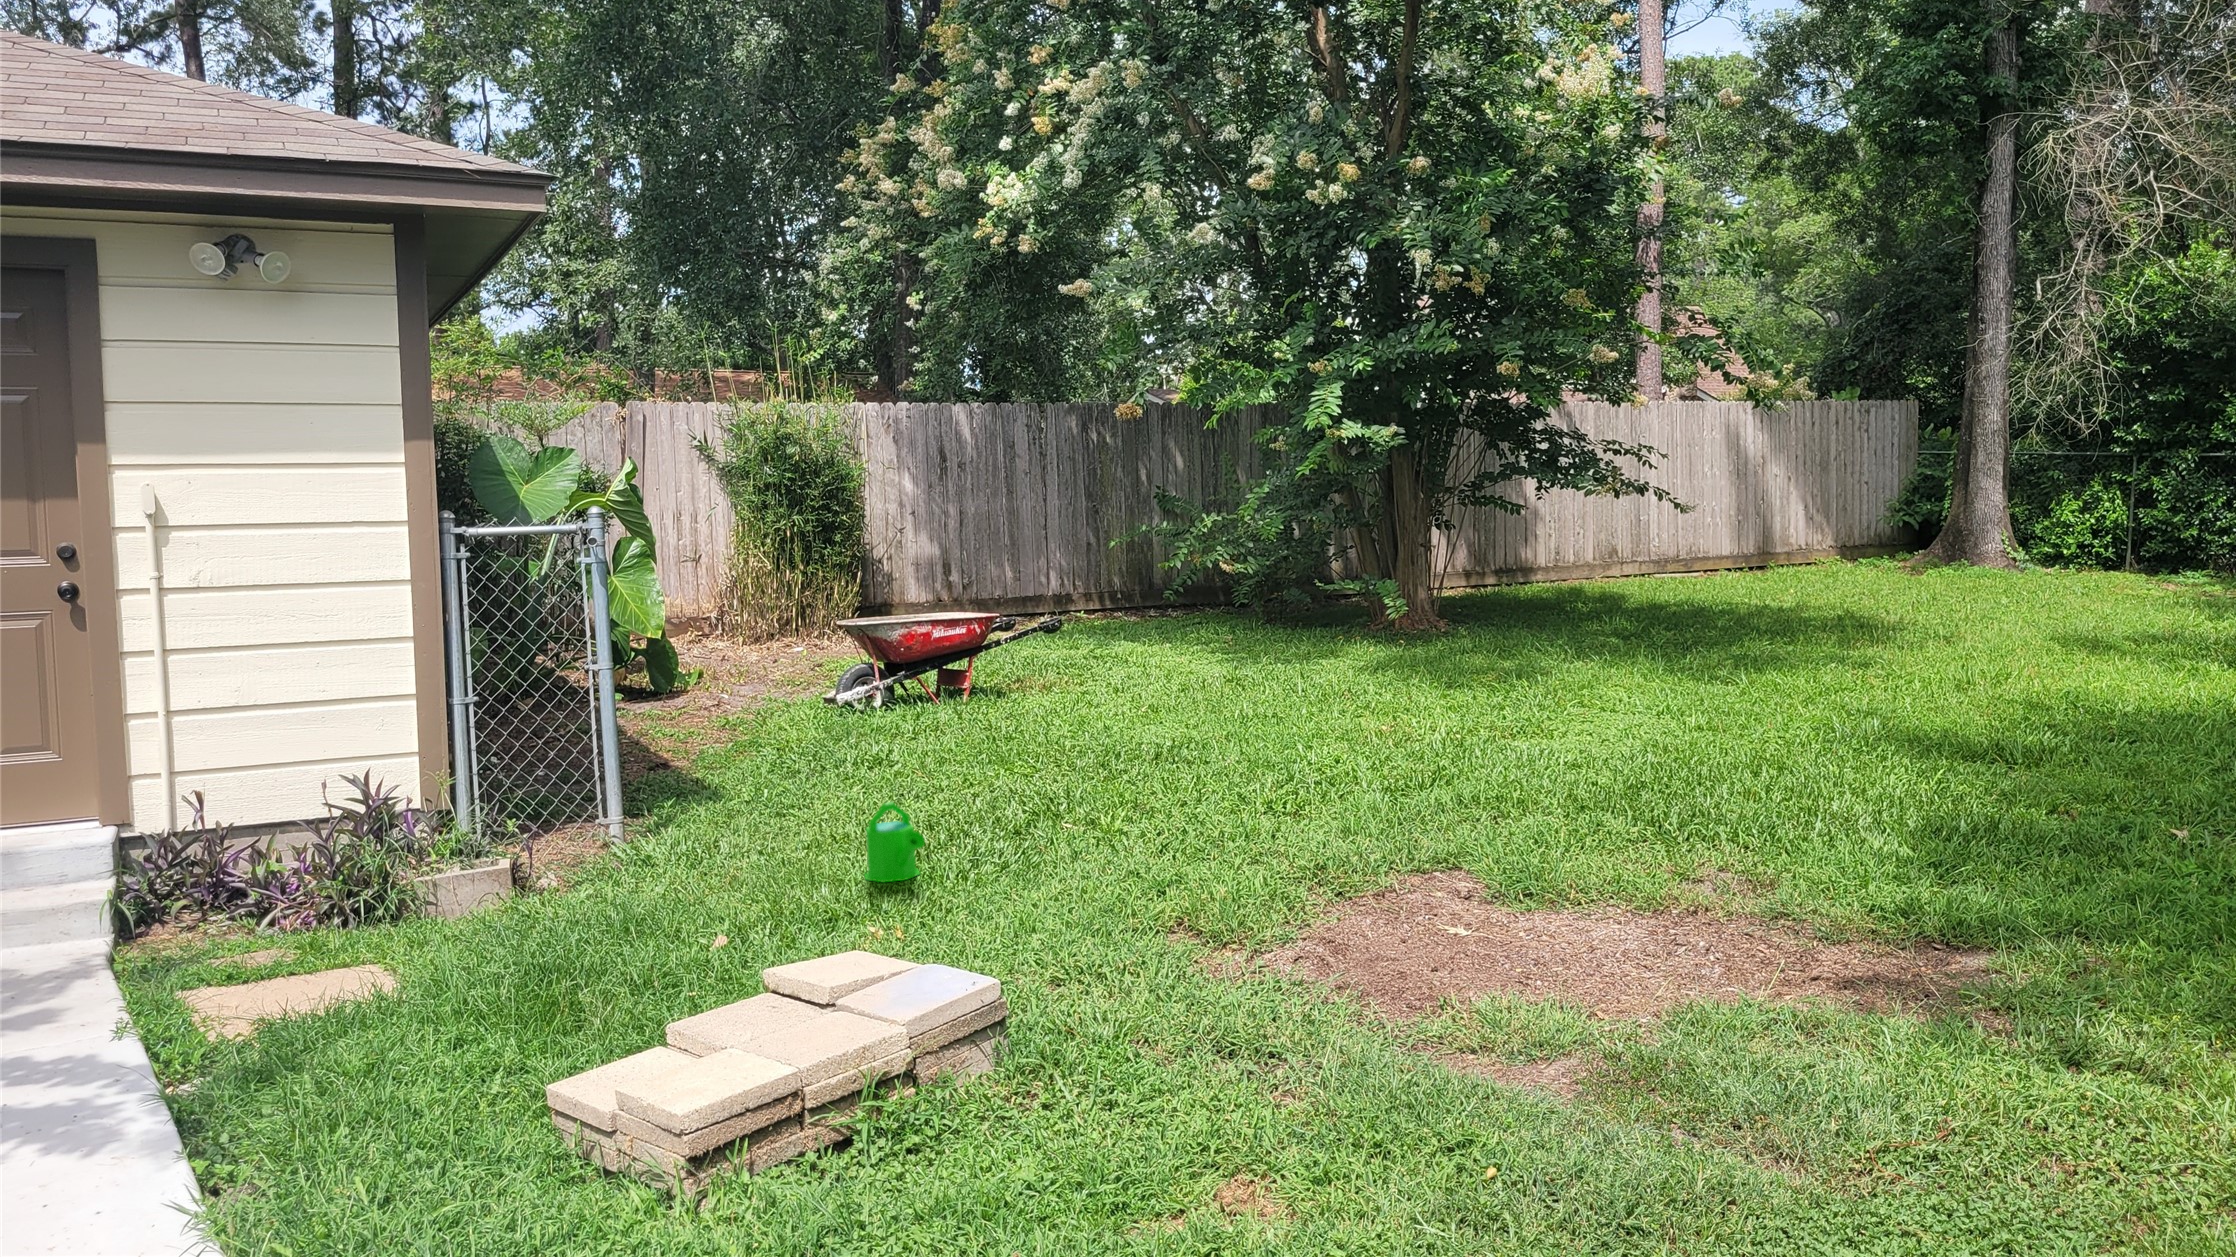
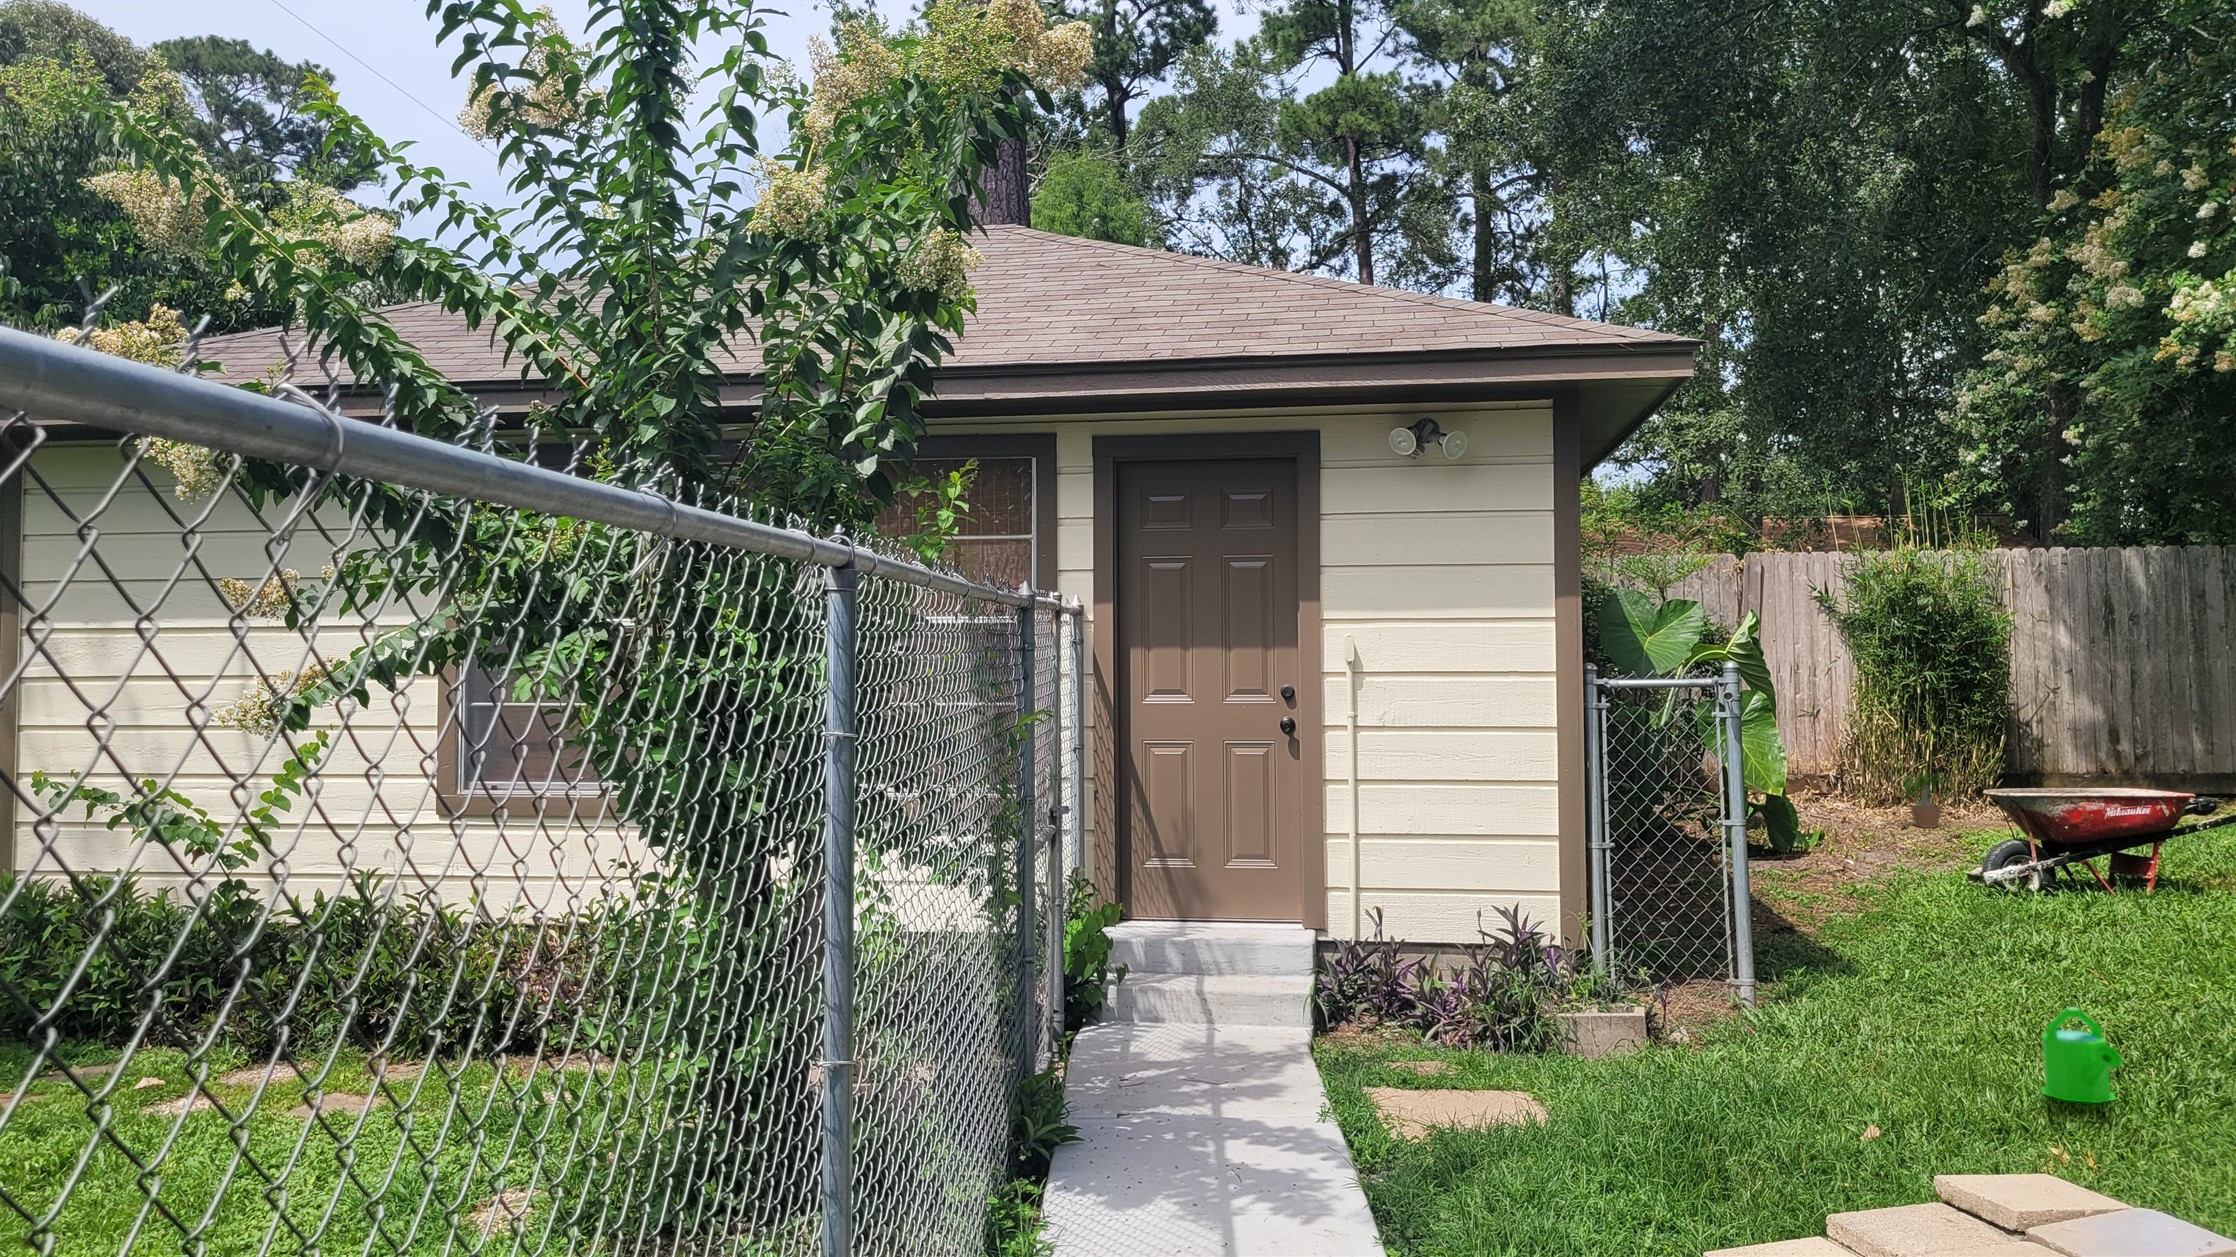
potted plant: none [751,602,809,651] -> present [1901,773,1953,828]

